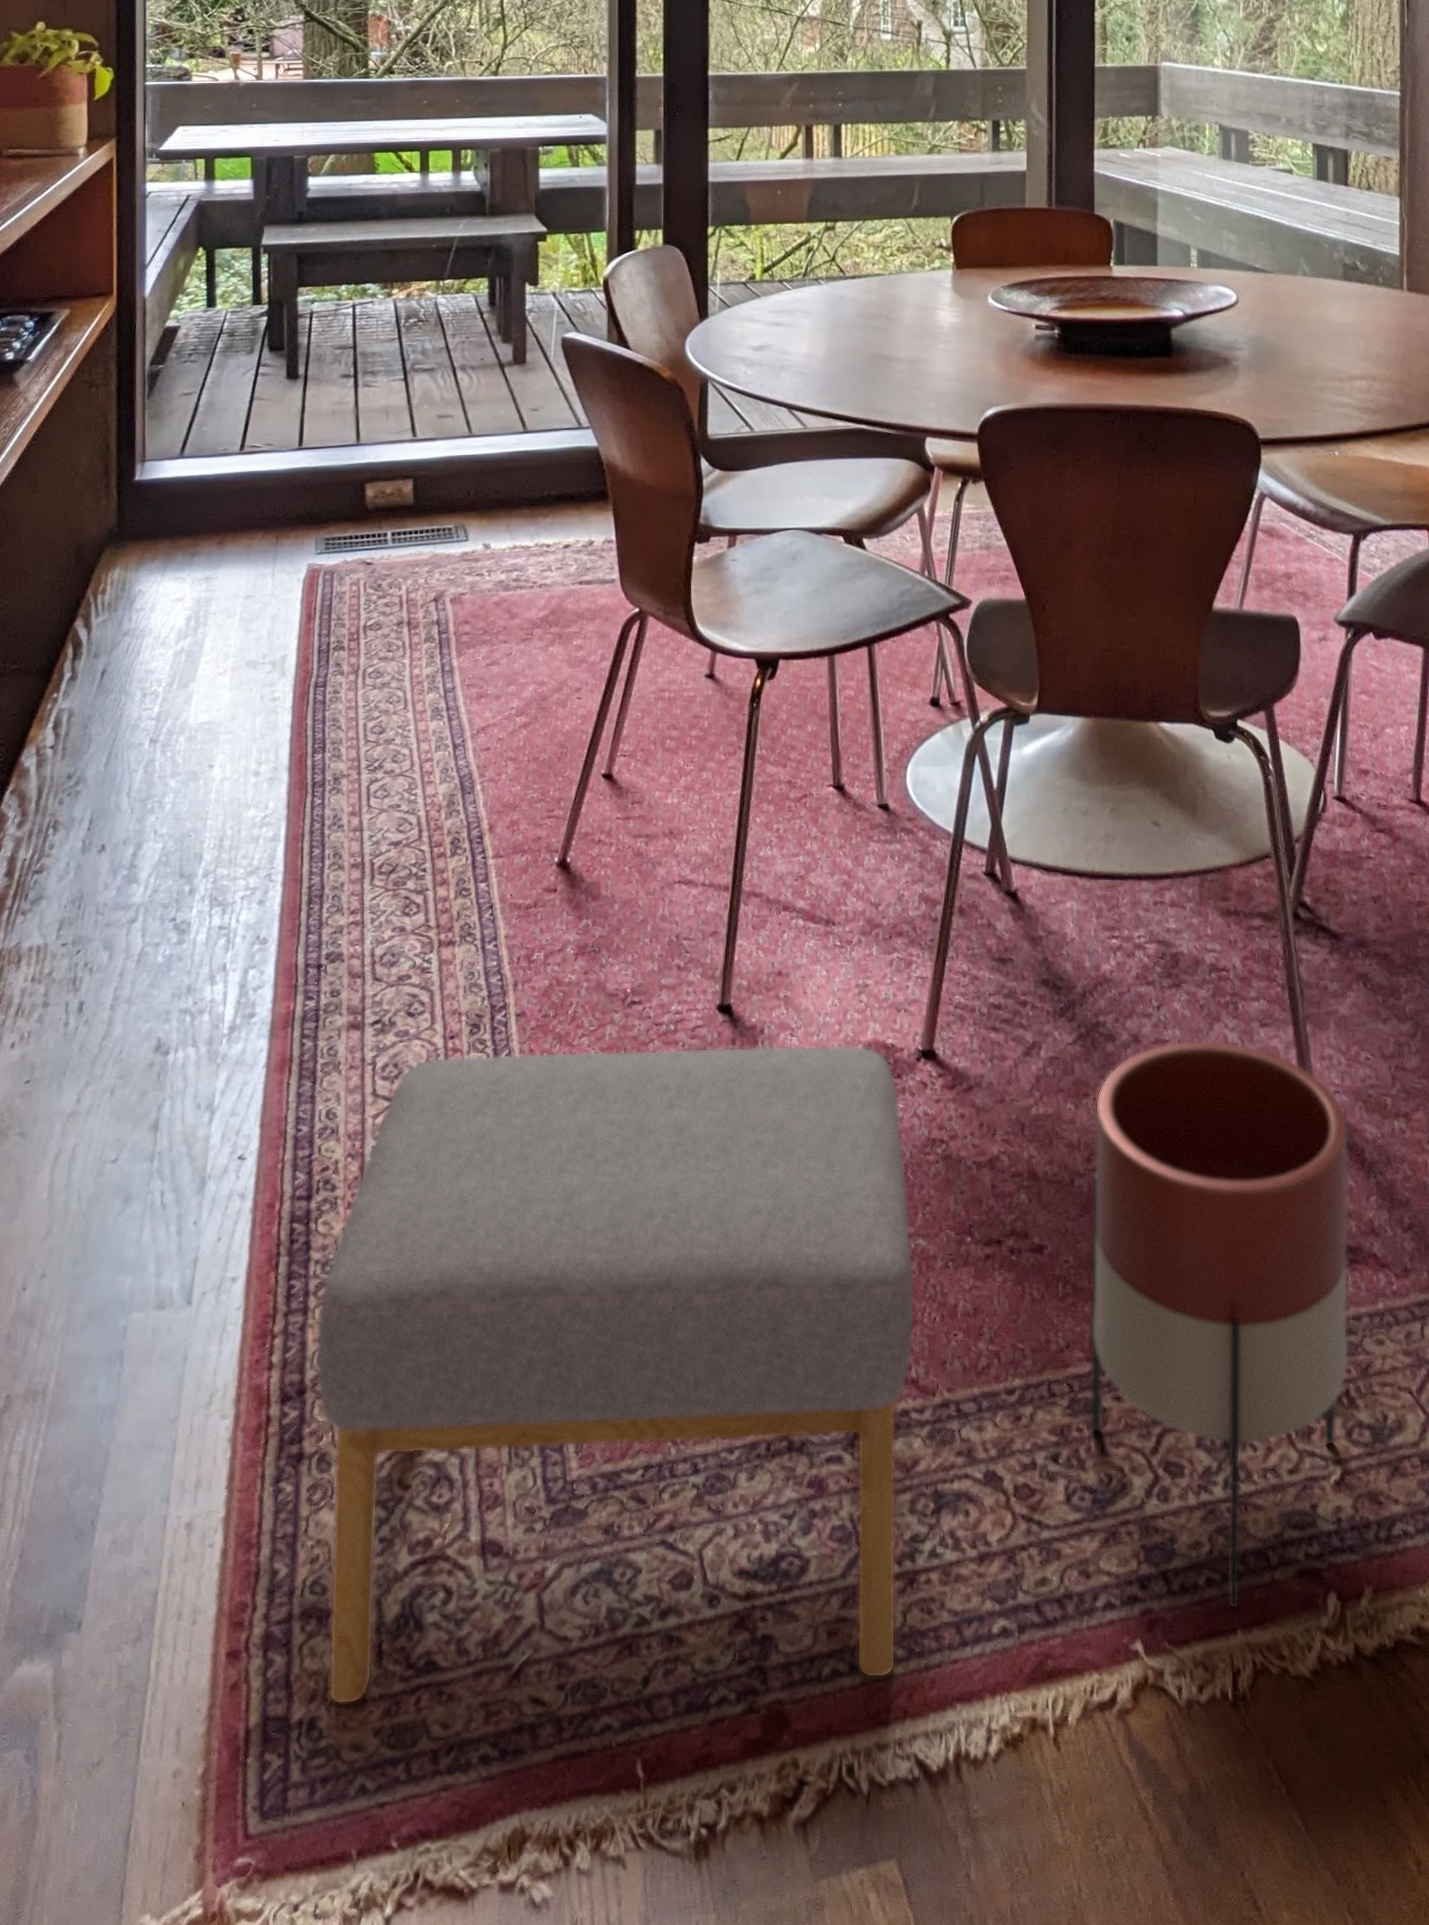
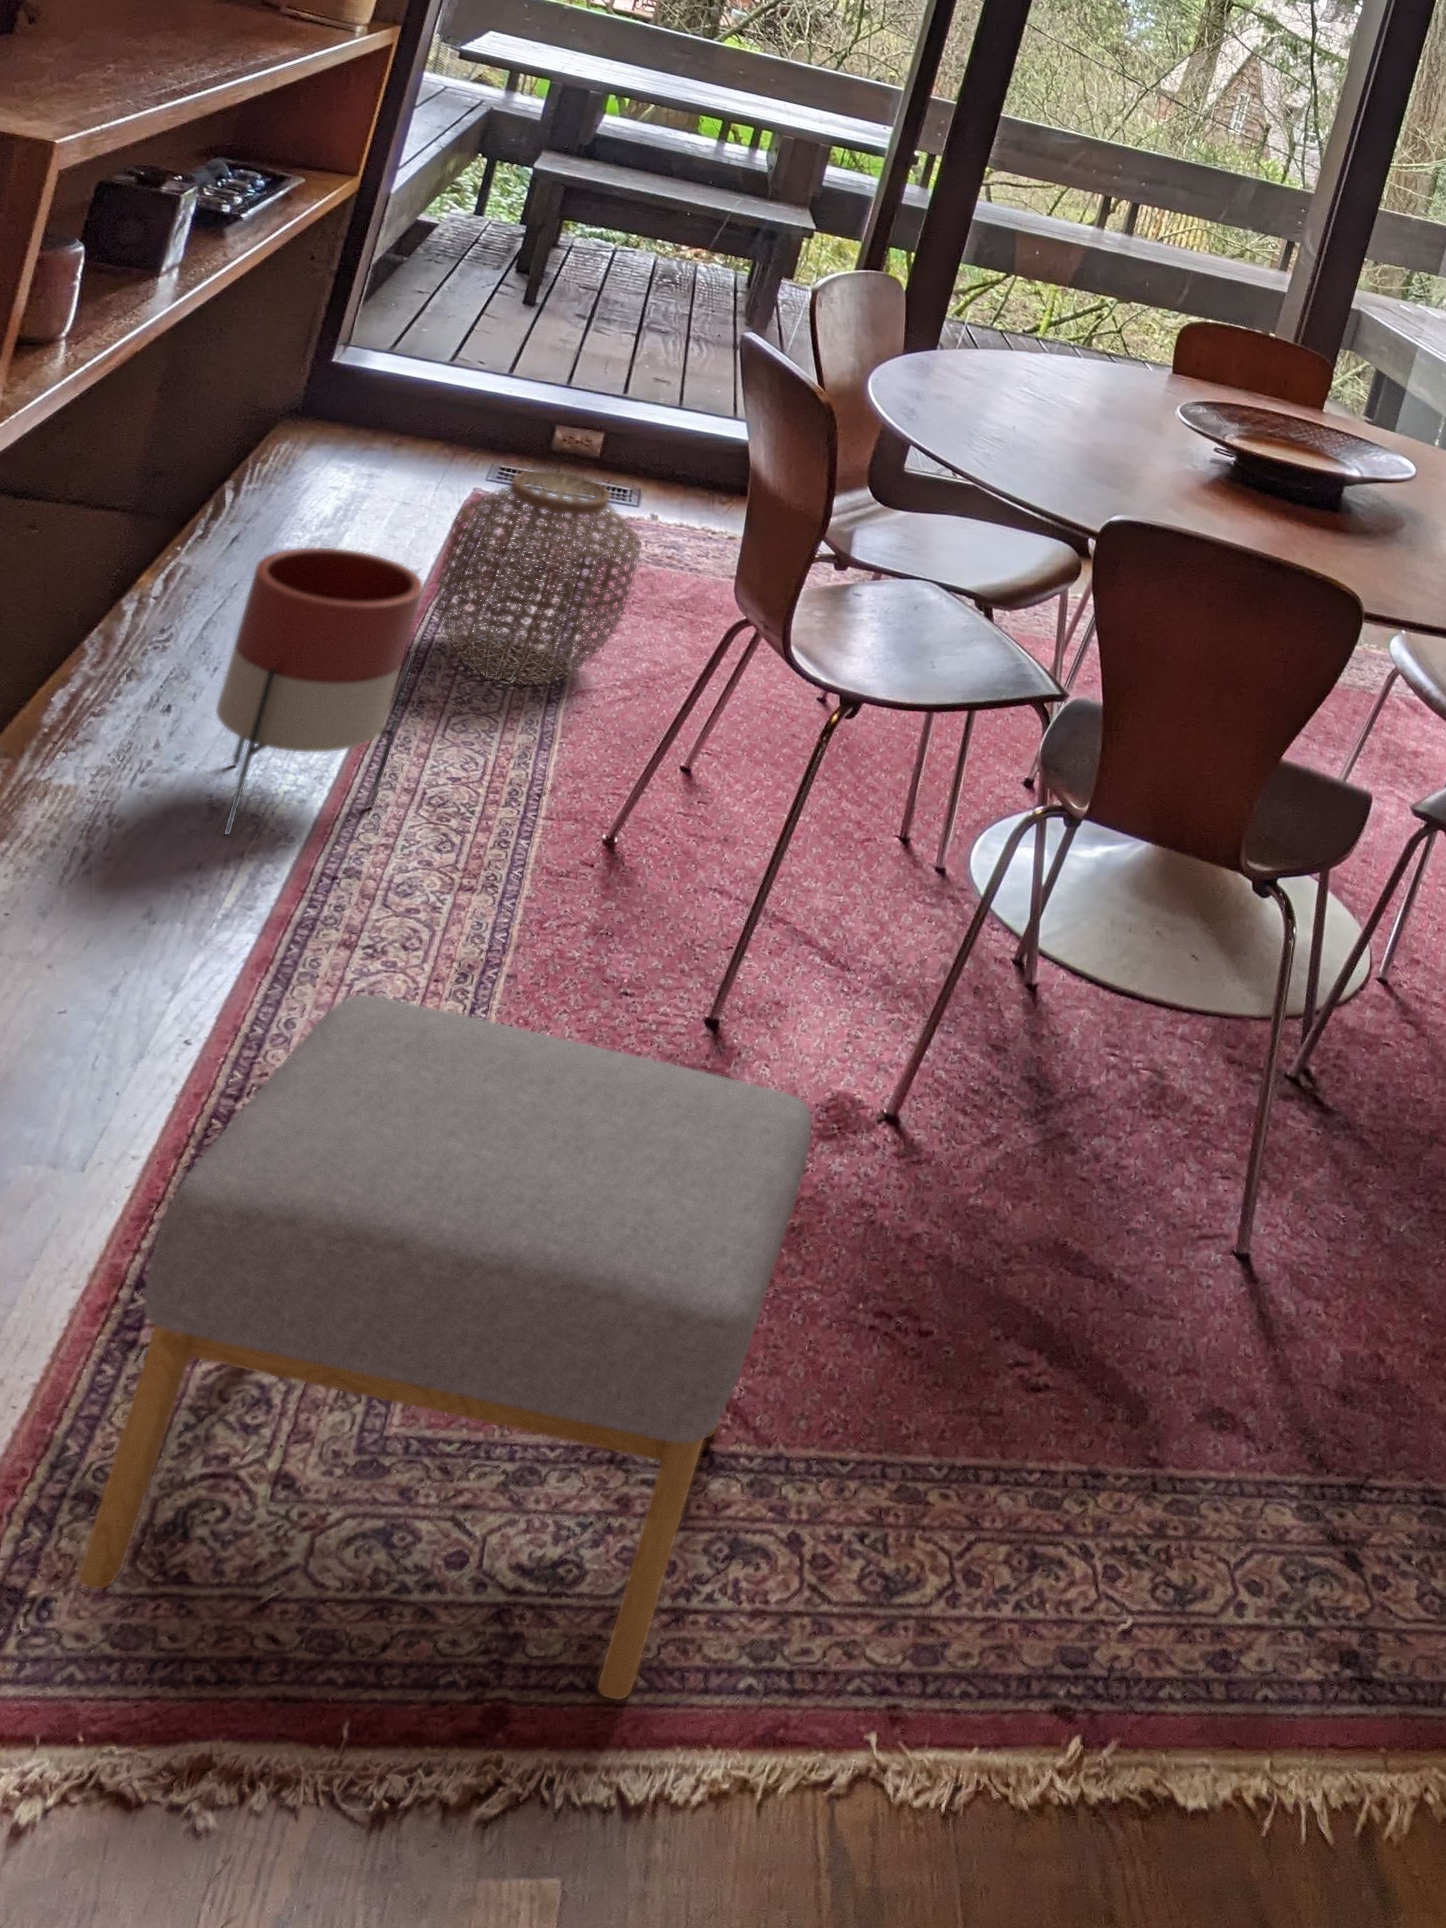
woven basket: none [319,521,505,739] -> present [437,471,641,685]
planter: present [1092,1042,1347,1607] -> present [216,548,422,834]

